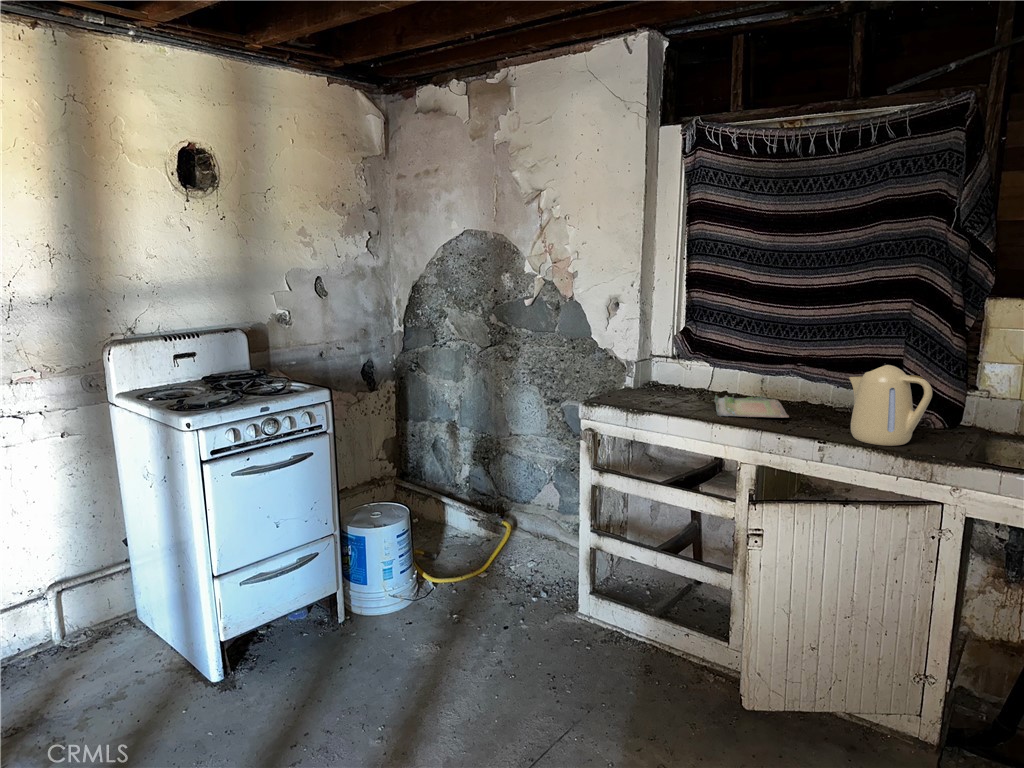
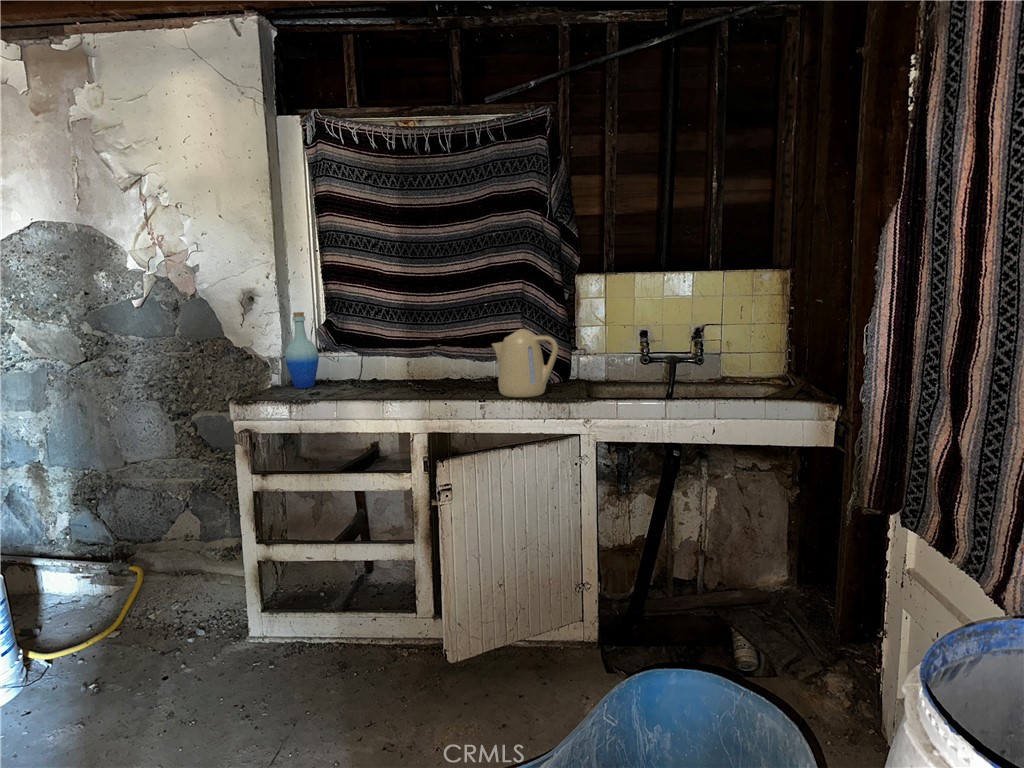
bottle: none [640,320,672,395] -> present [285,312,319,388]
tray: present [715,395,789,418] -> none [366,373,443,396]

